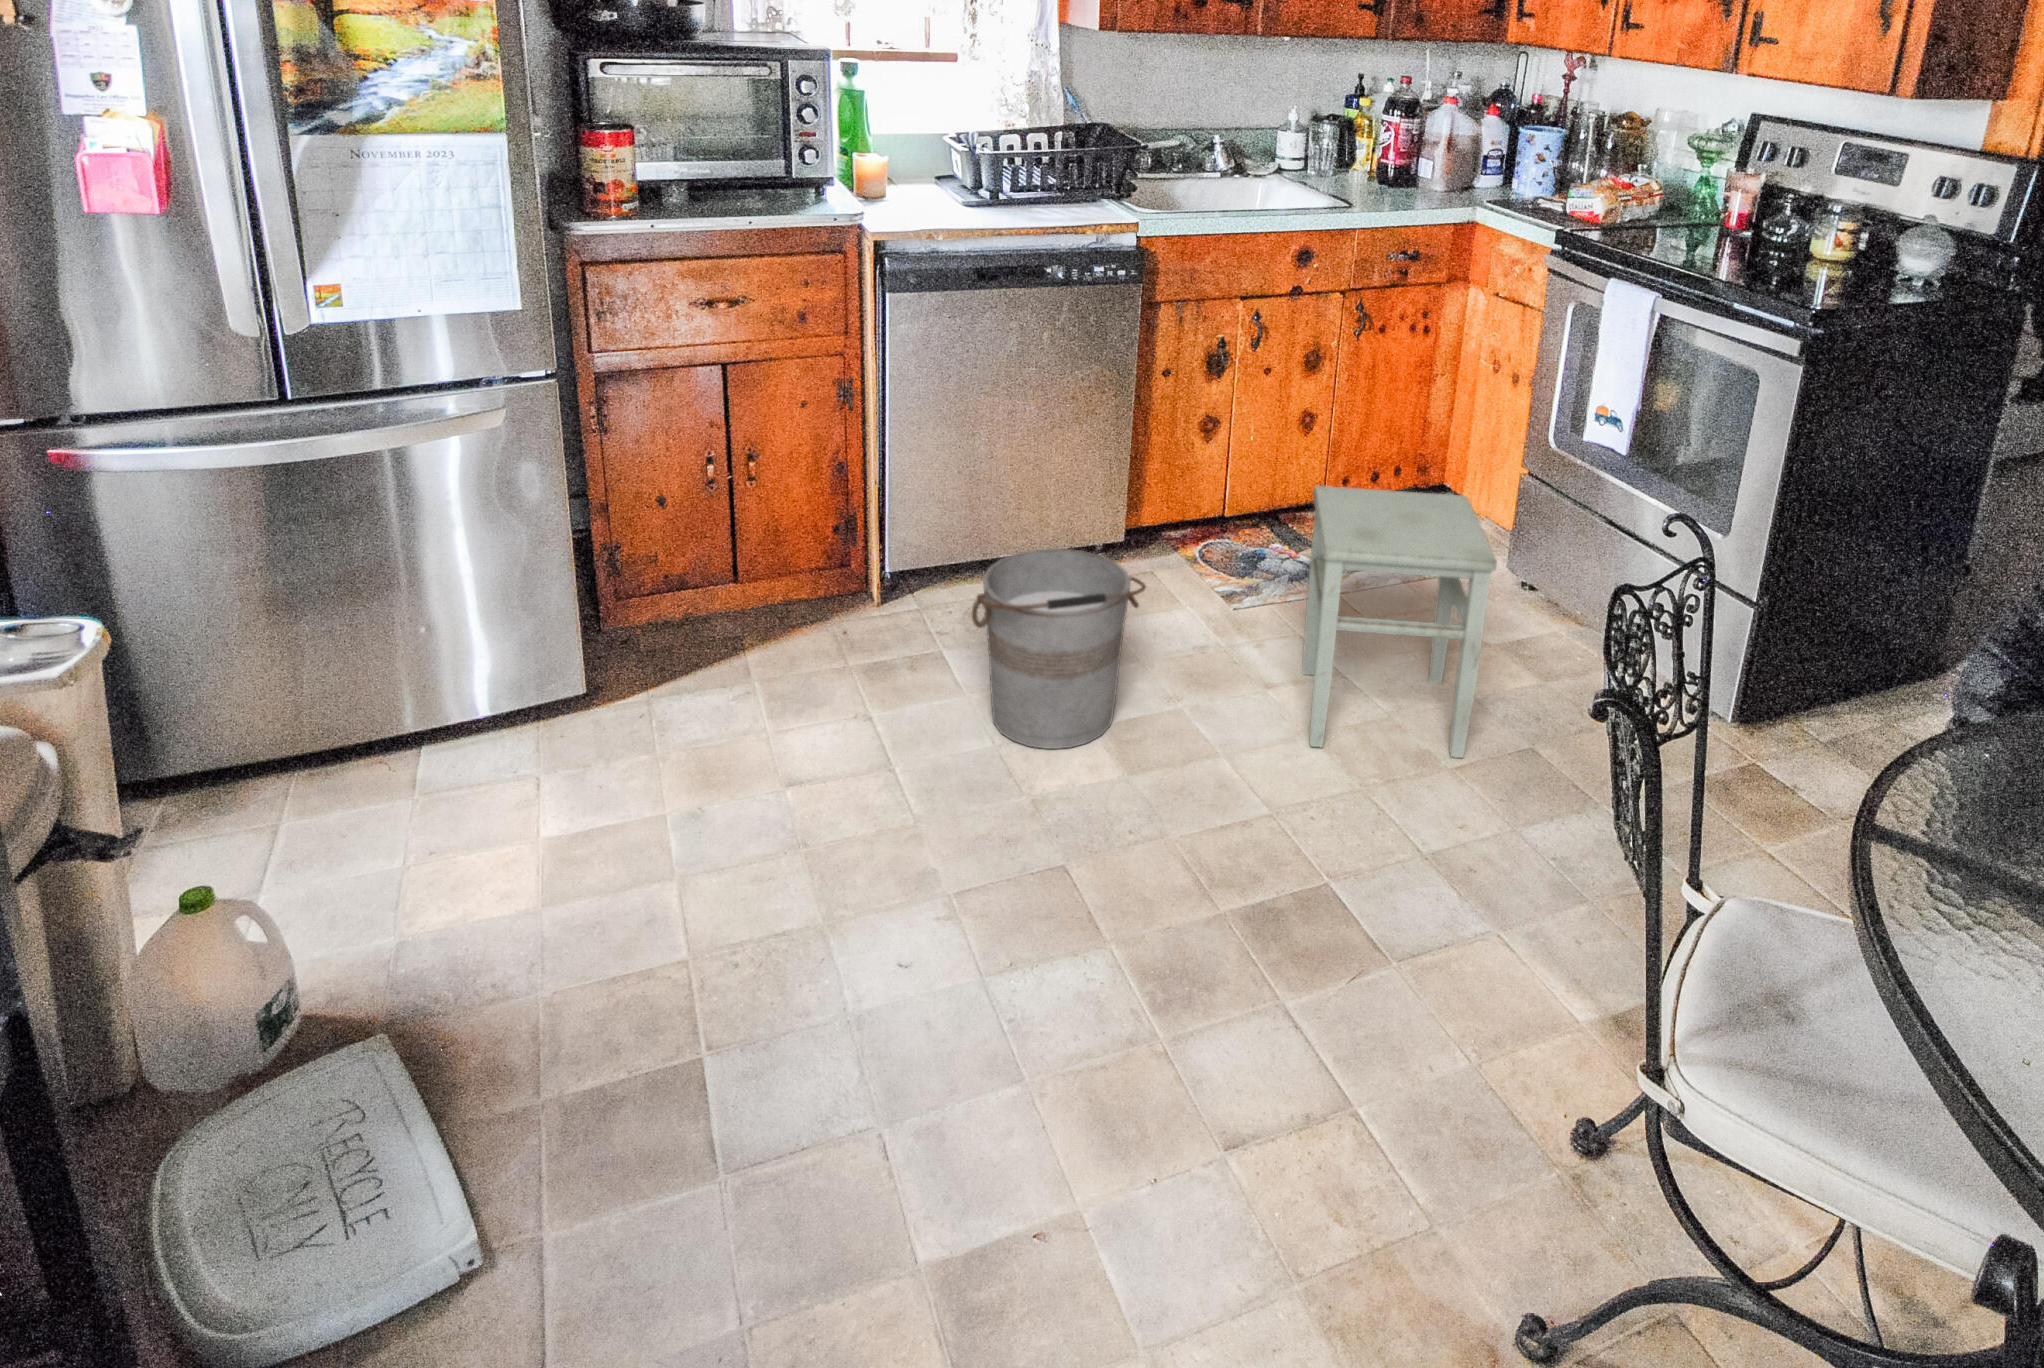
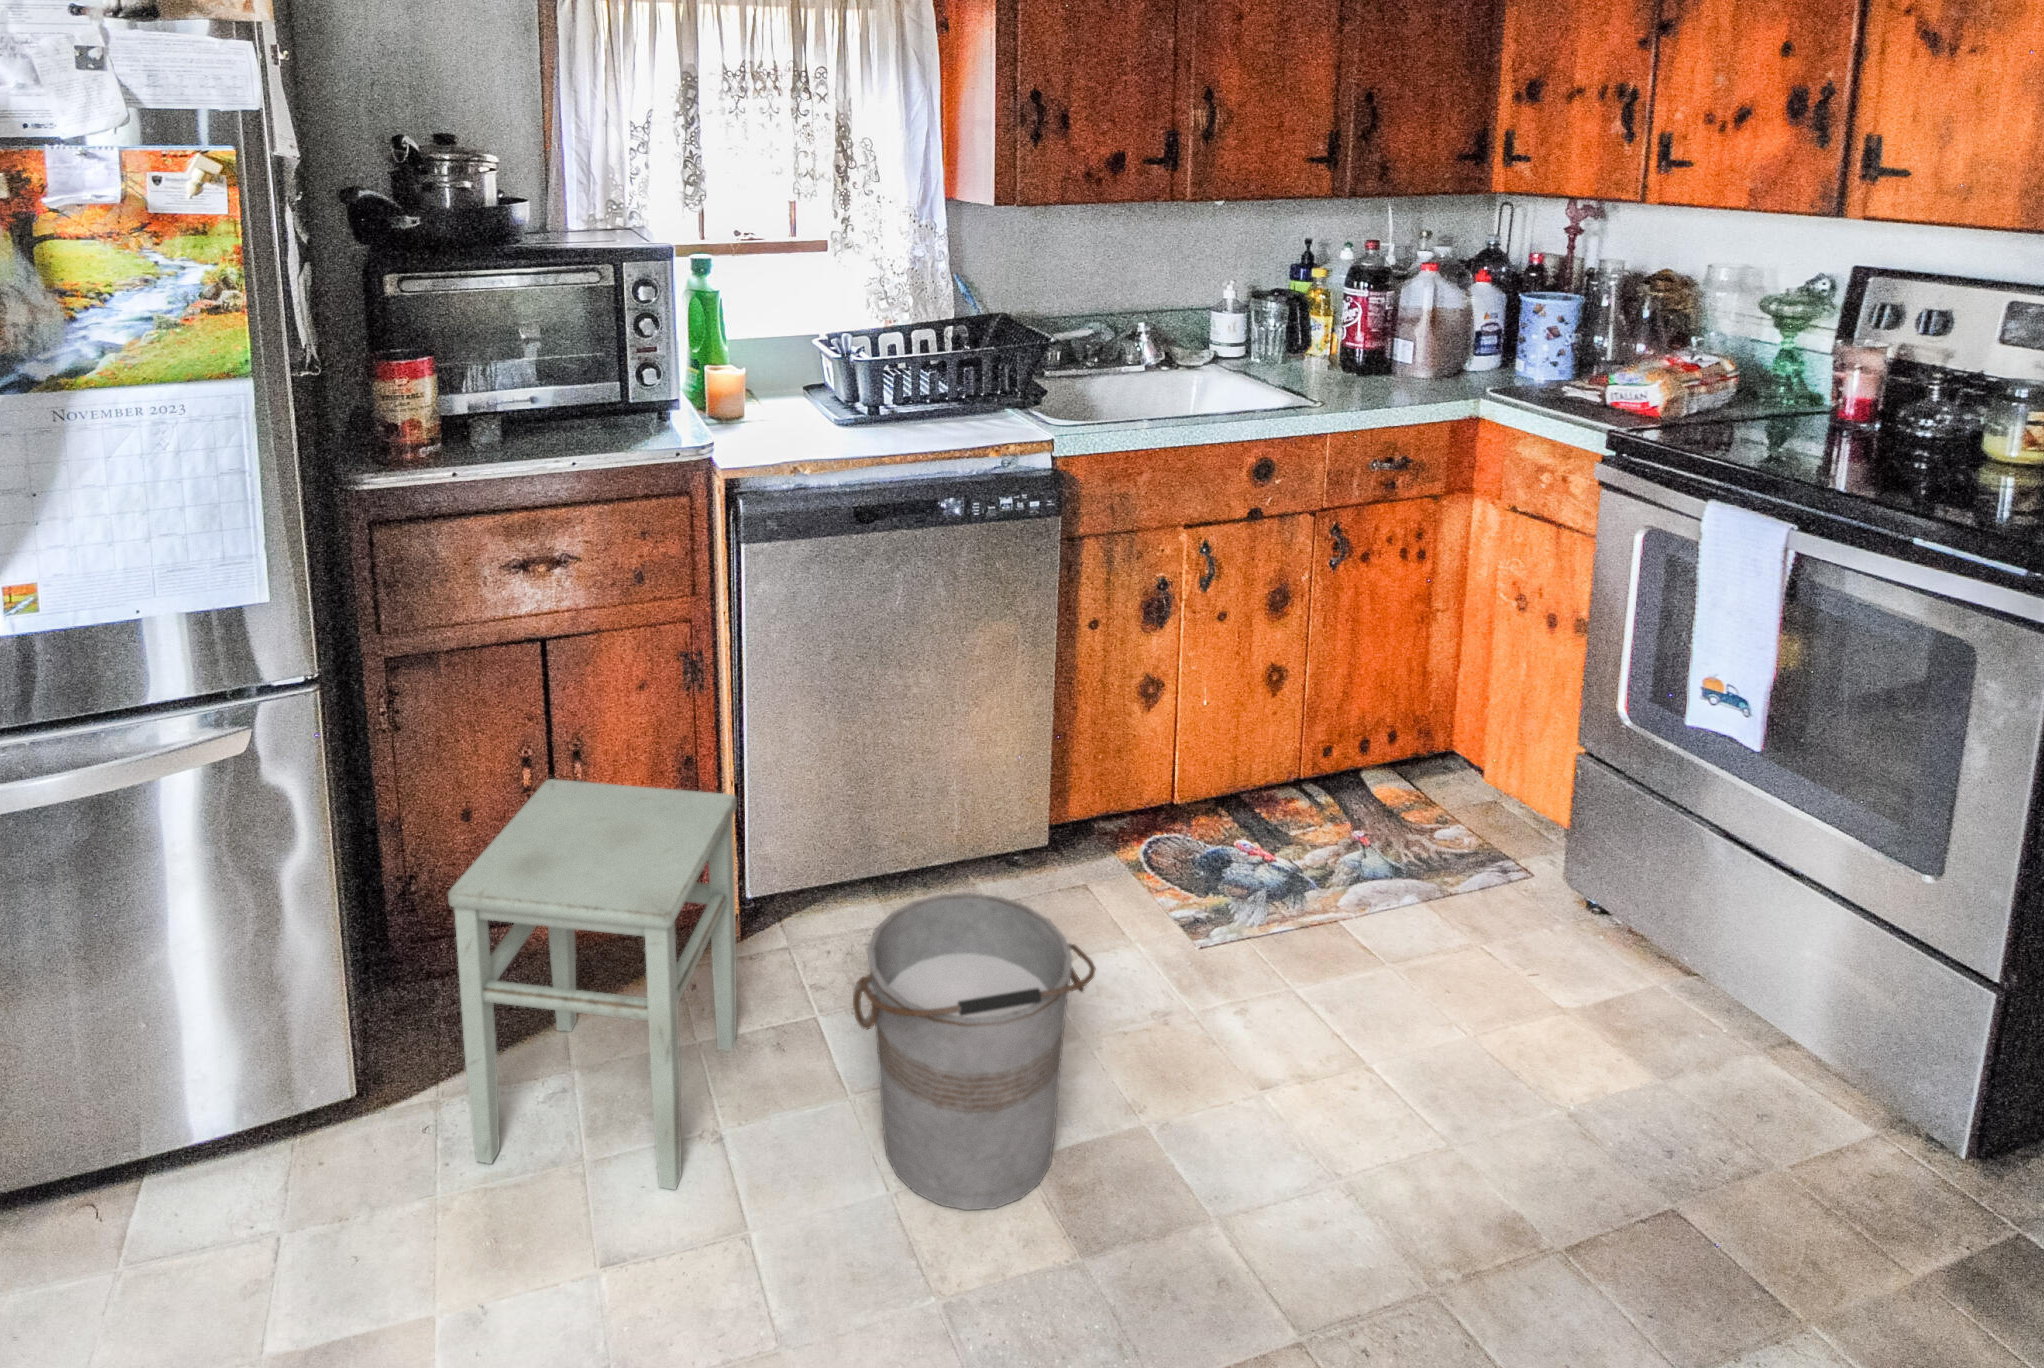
stool: present [1302,486,1497,758] -> present [448,779,737,1189]

